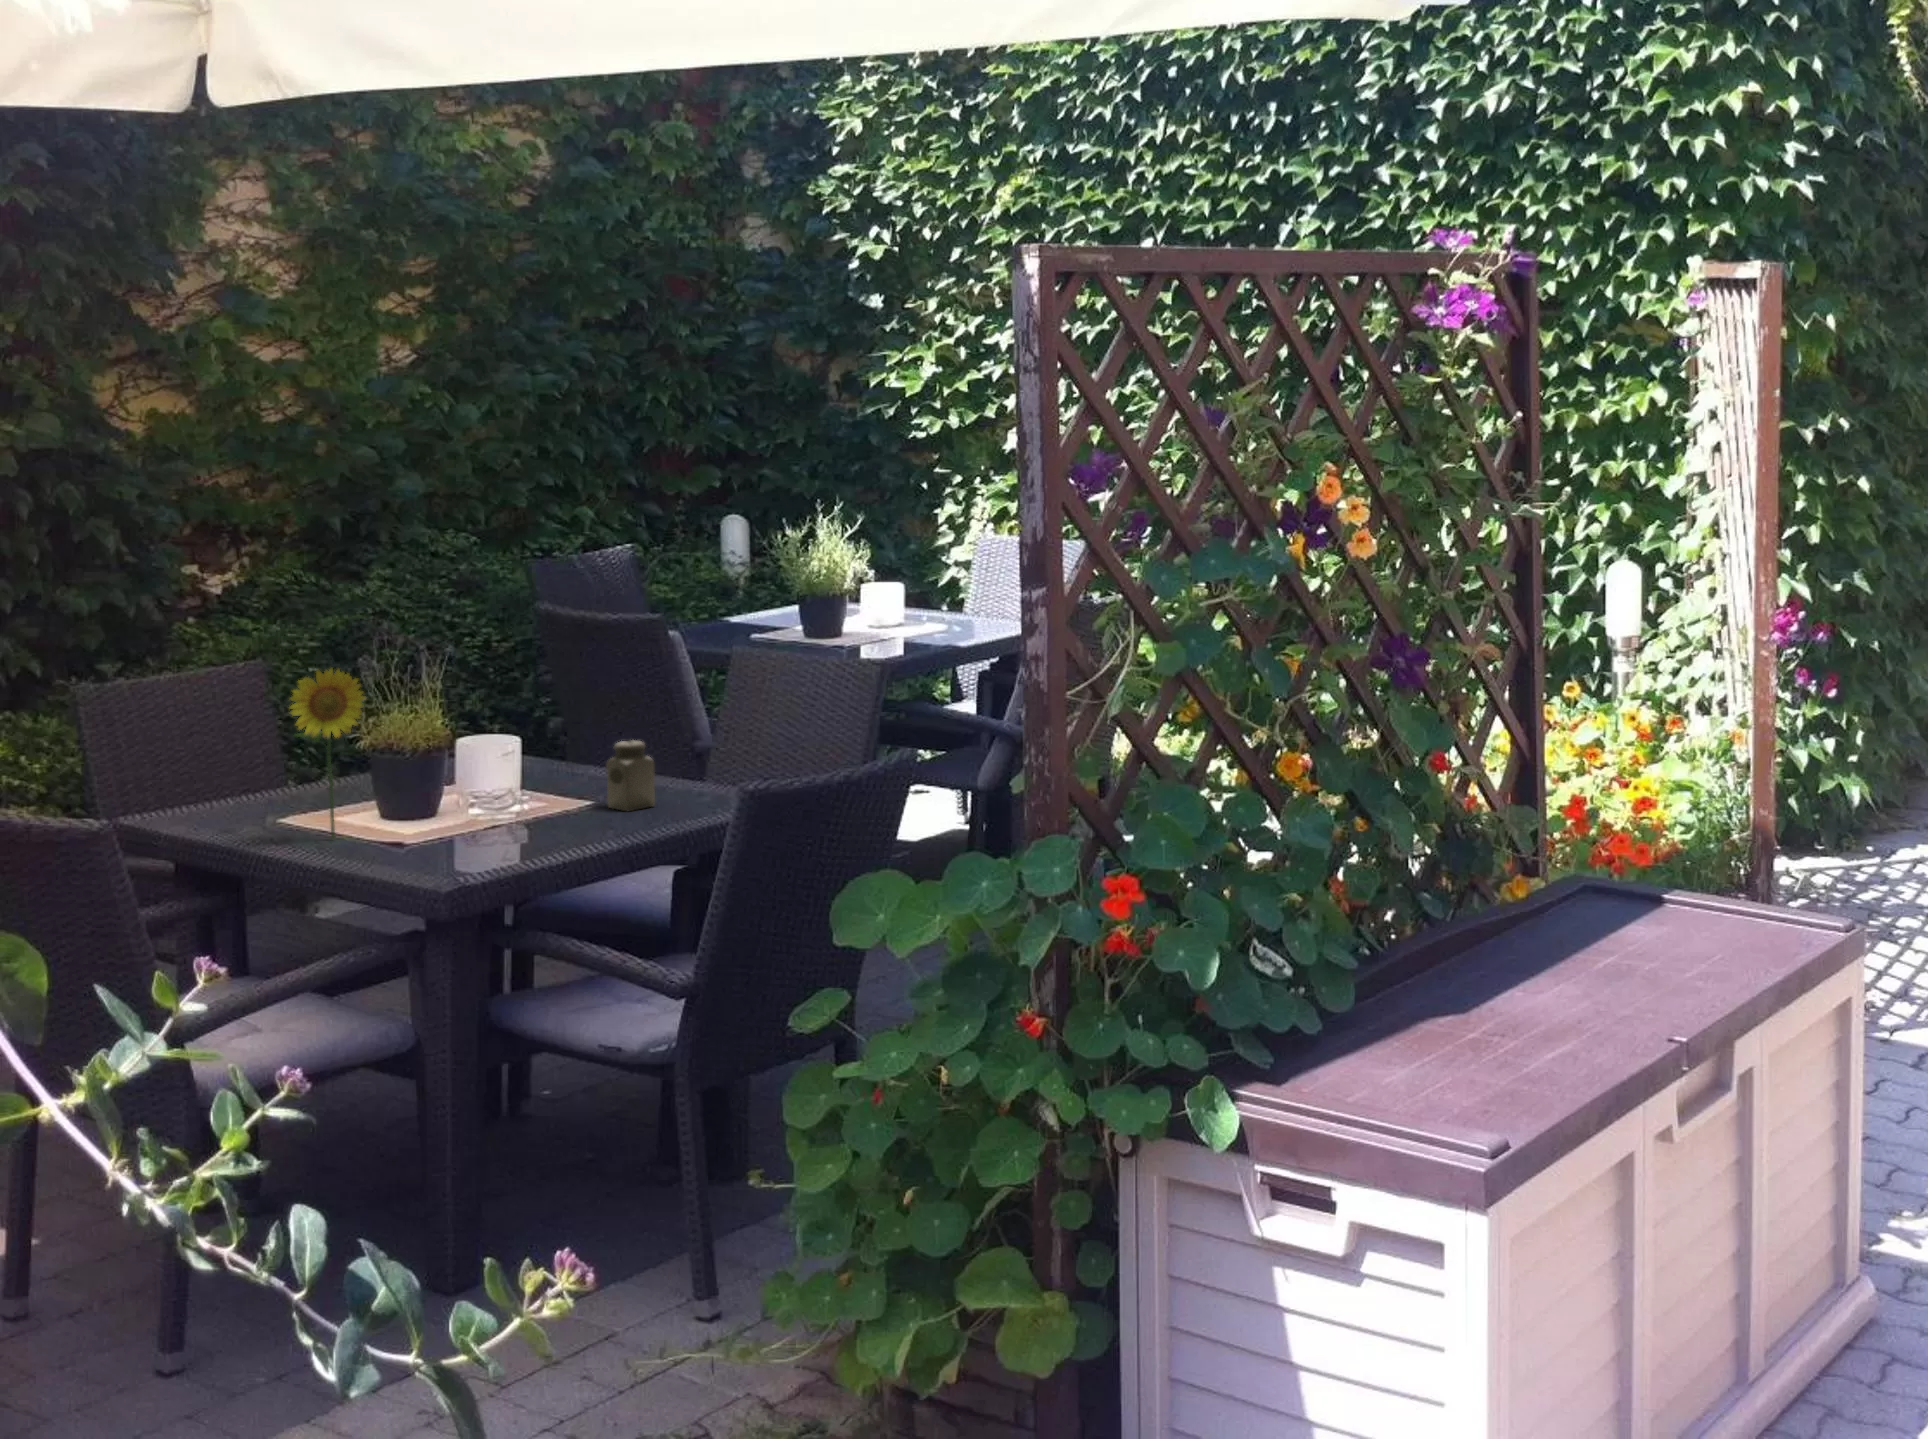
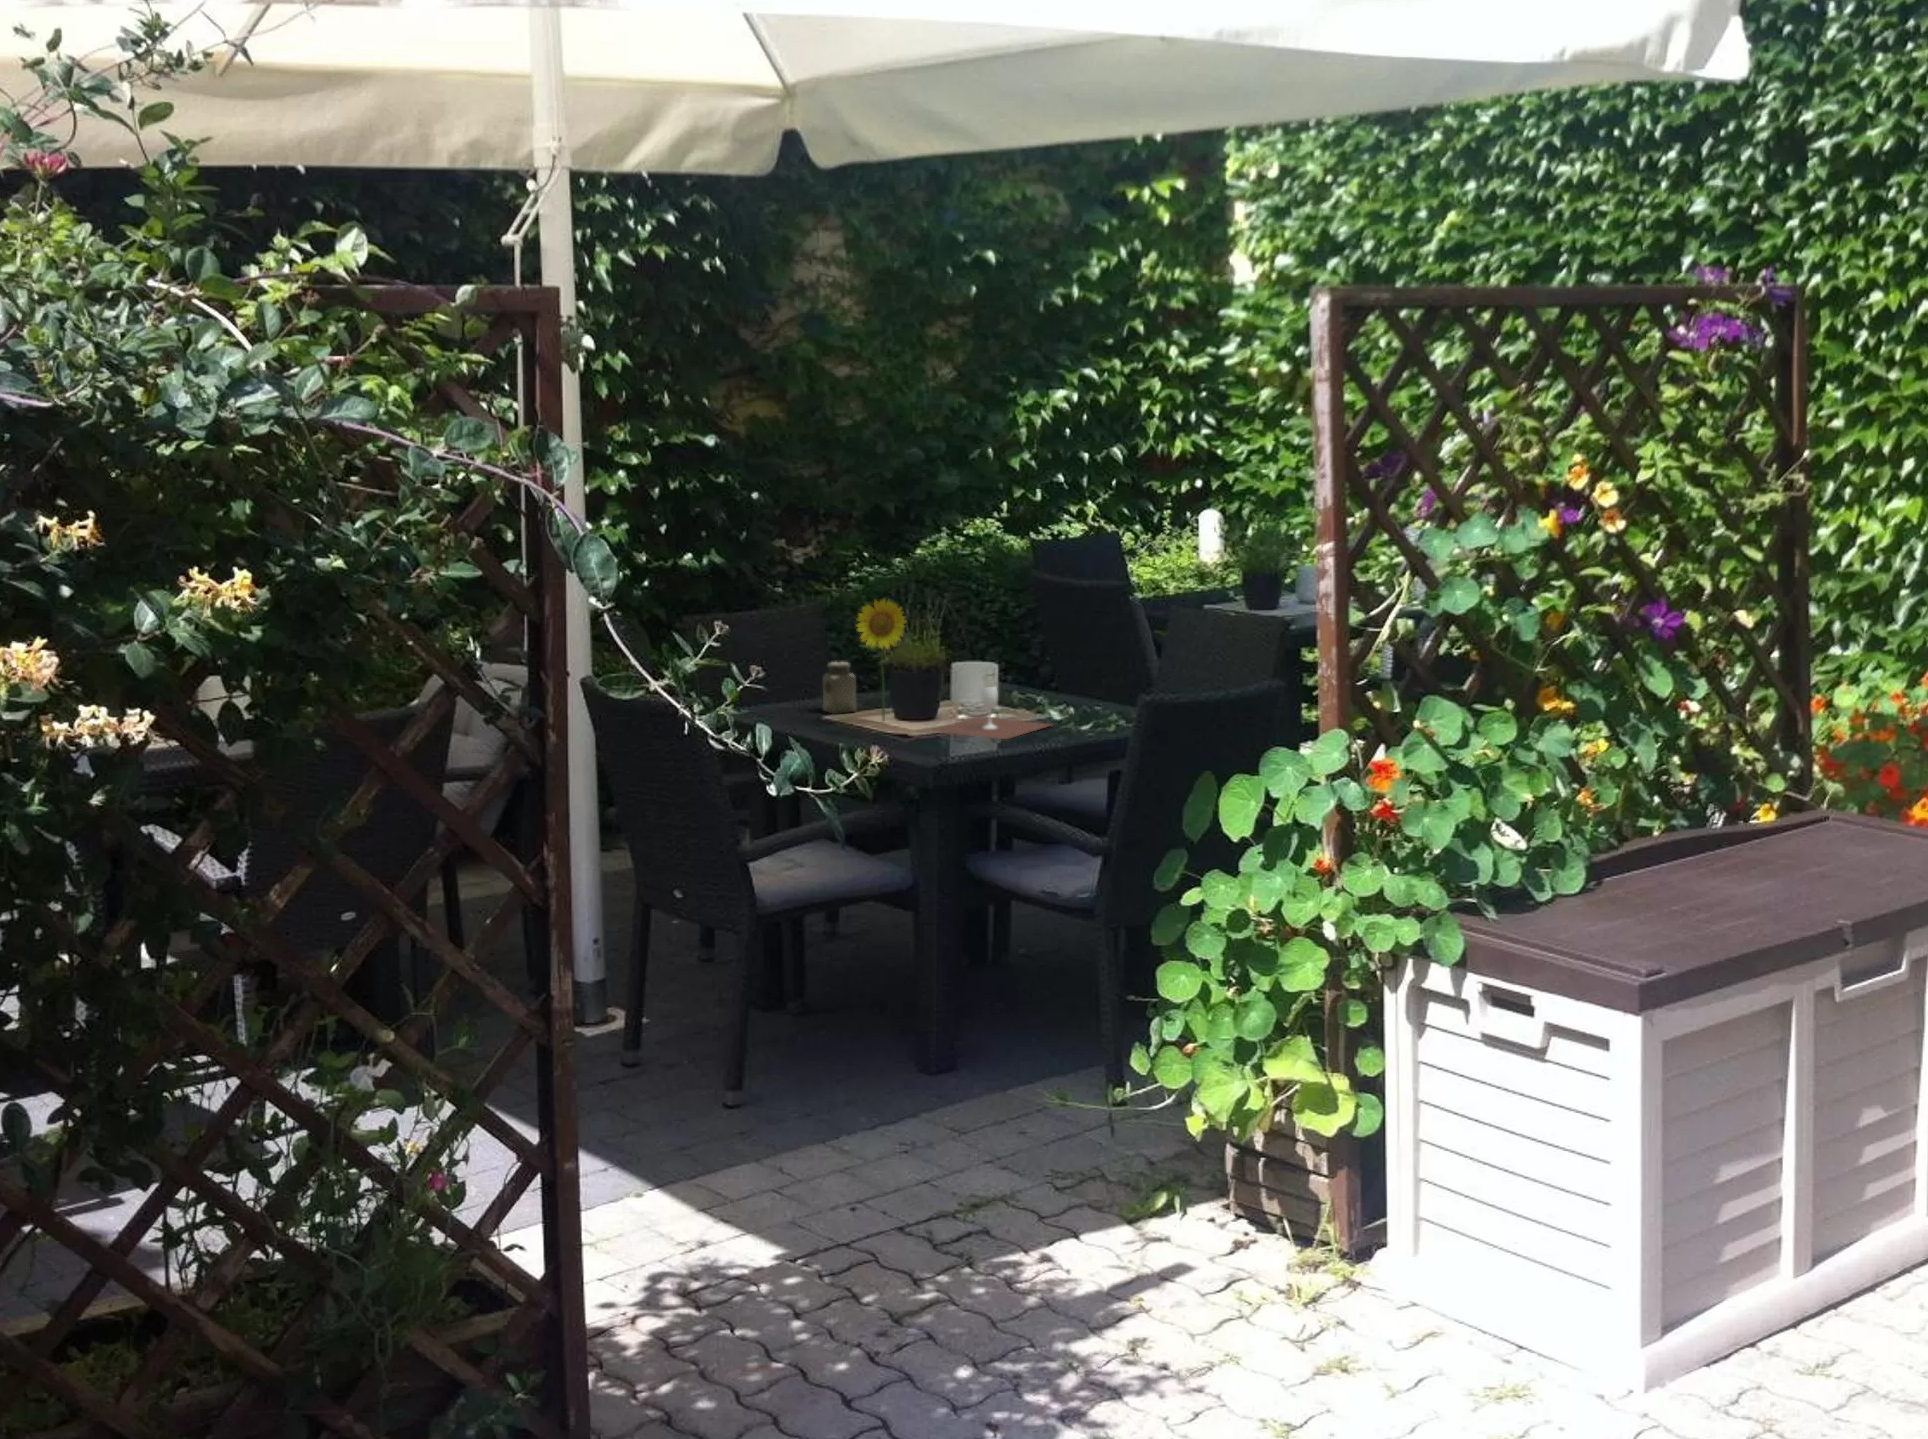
salt shaker: present [606,741,655,811] -> present [823,662,856,714]
wine glass: none [396,780,584,857] -> present [931,685,1051,739]

